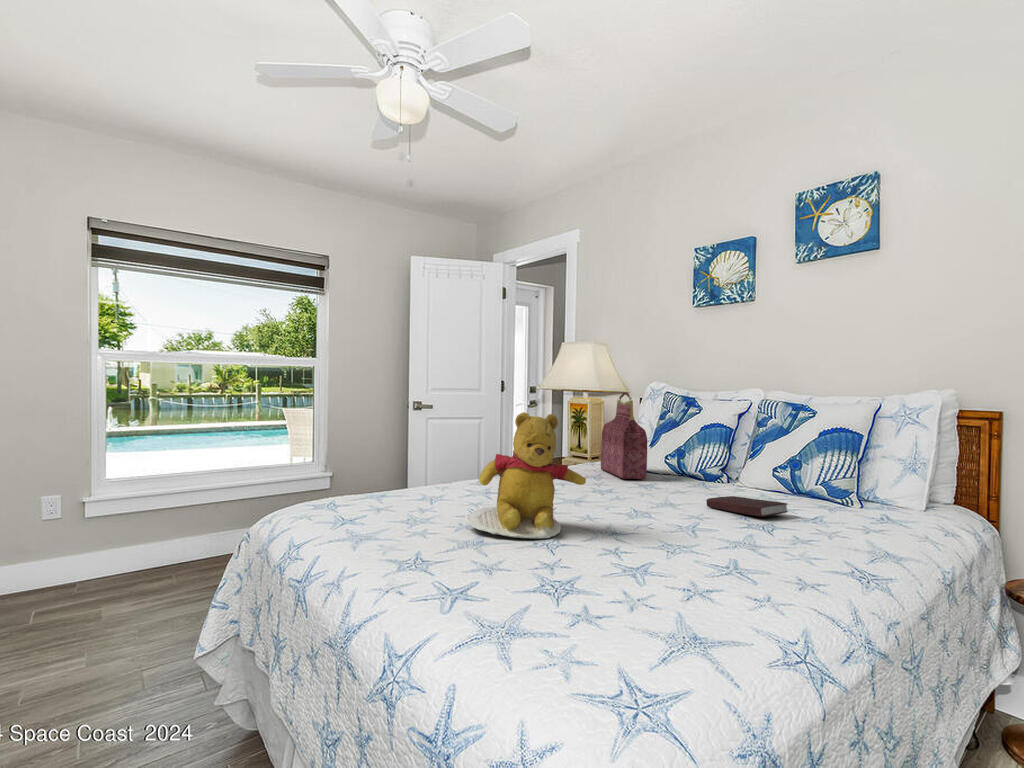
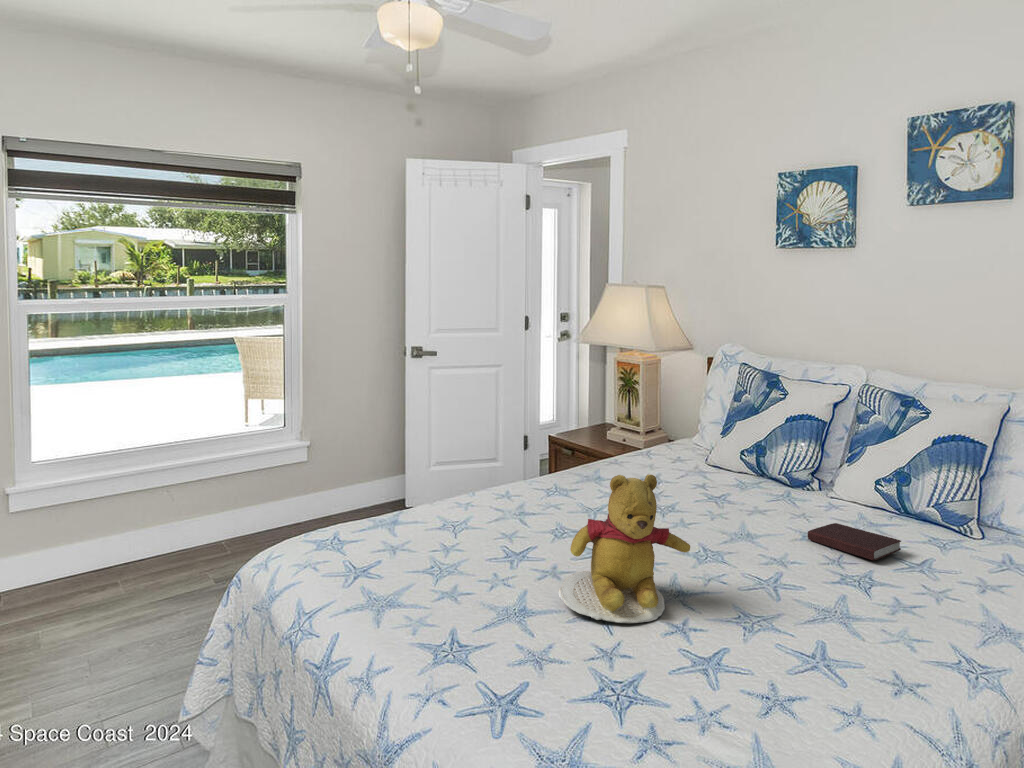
handbag: present [601,392,647,479] -> none [666,378,727,484]

